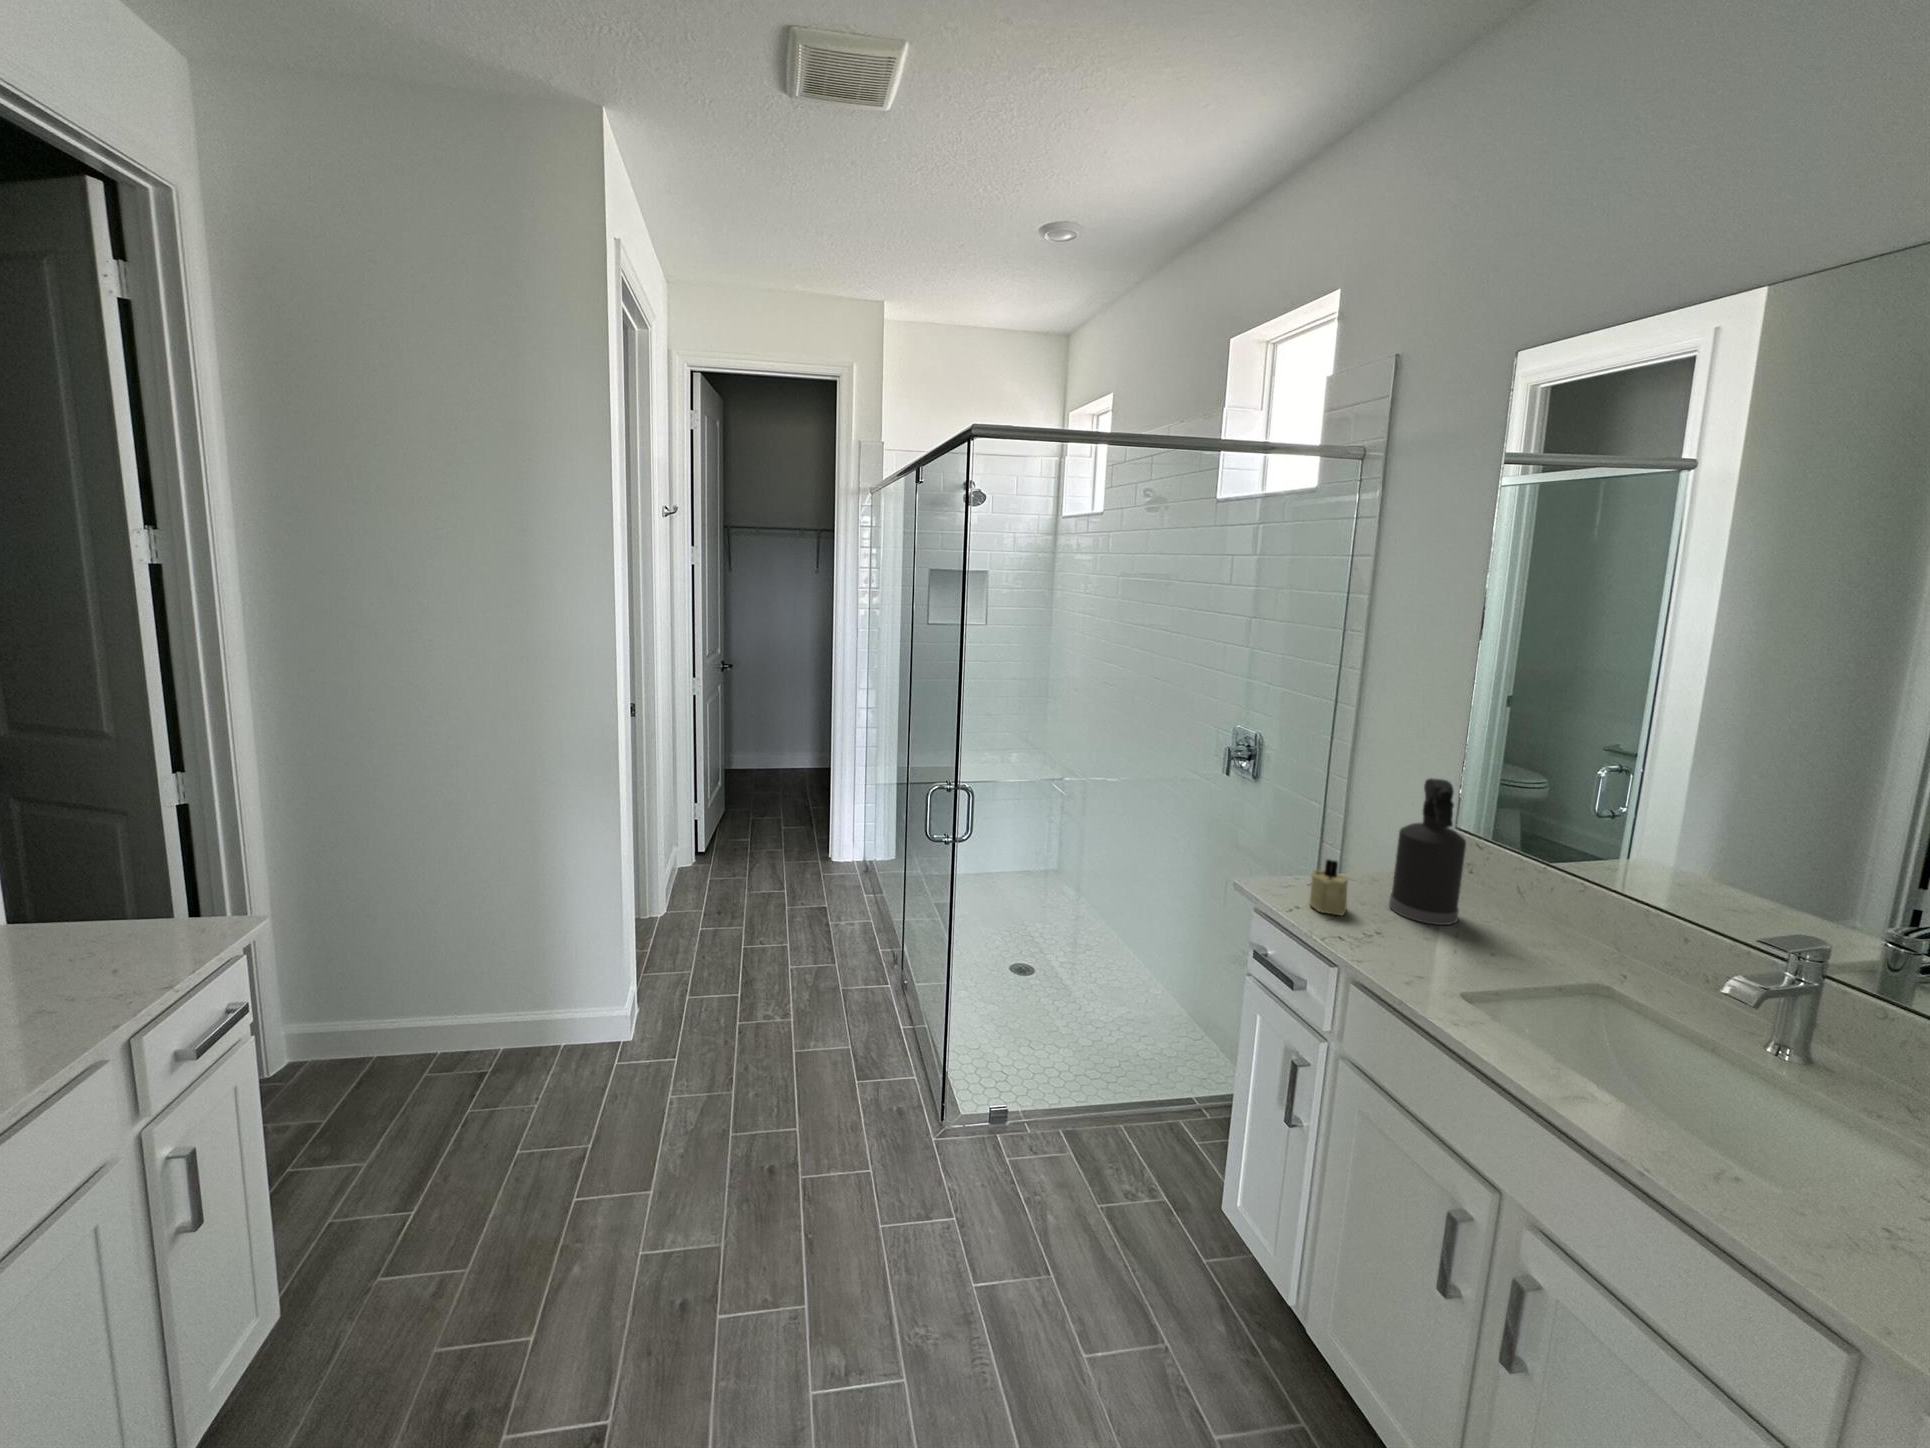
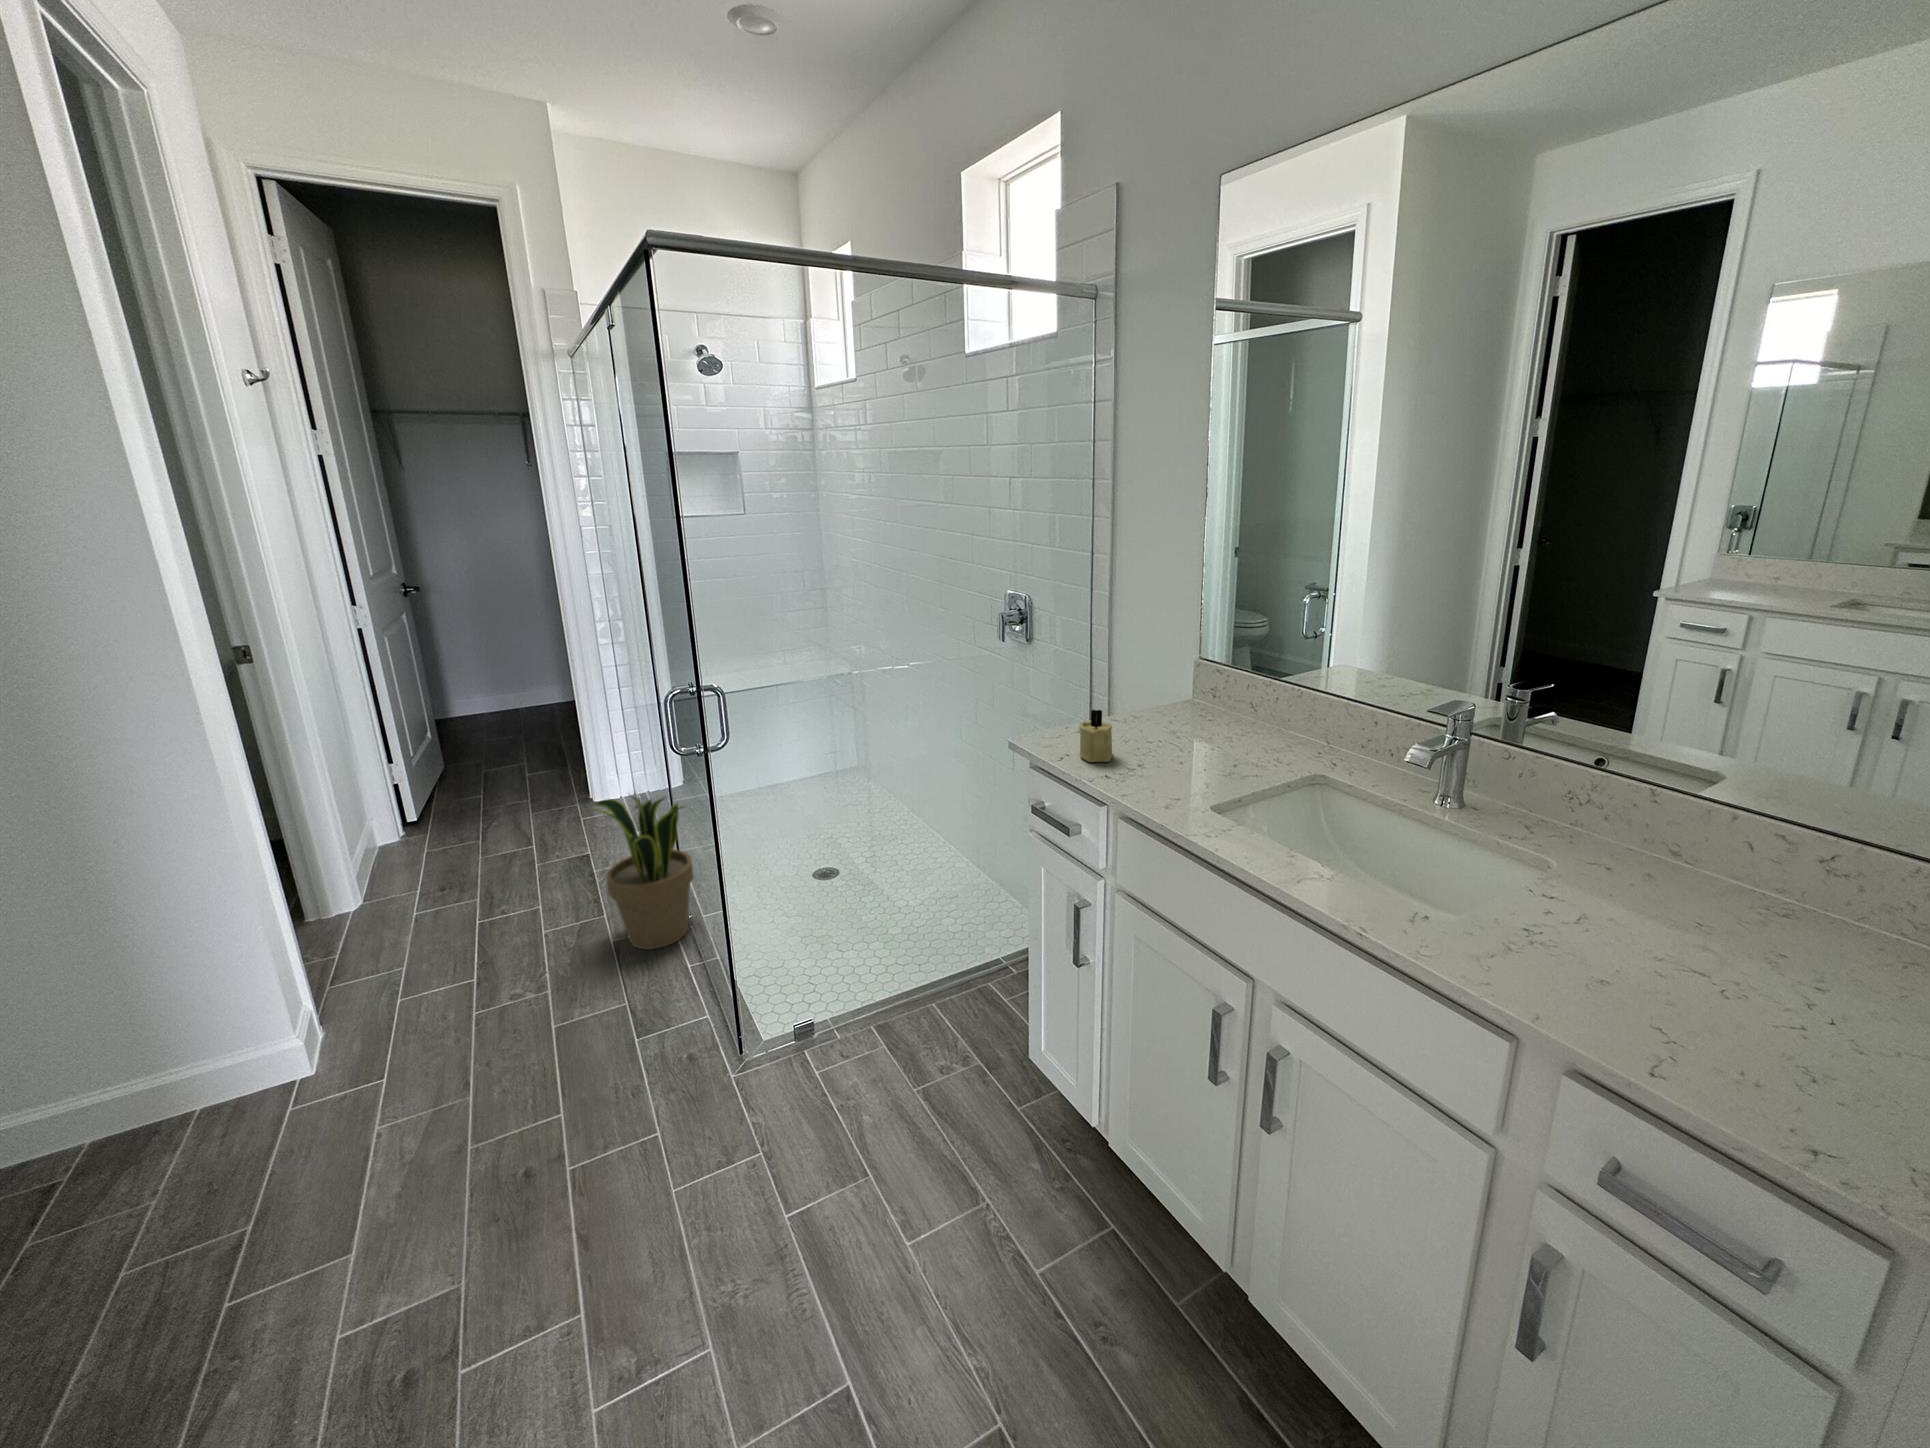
spray bottle: present [1389,778,1466,925] -> none [1148,619,1206,755]
potted plant: none [836,860,917,1002] -> present [593,795,694,949]

